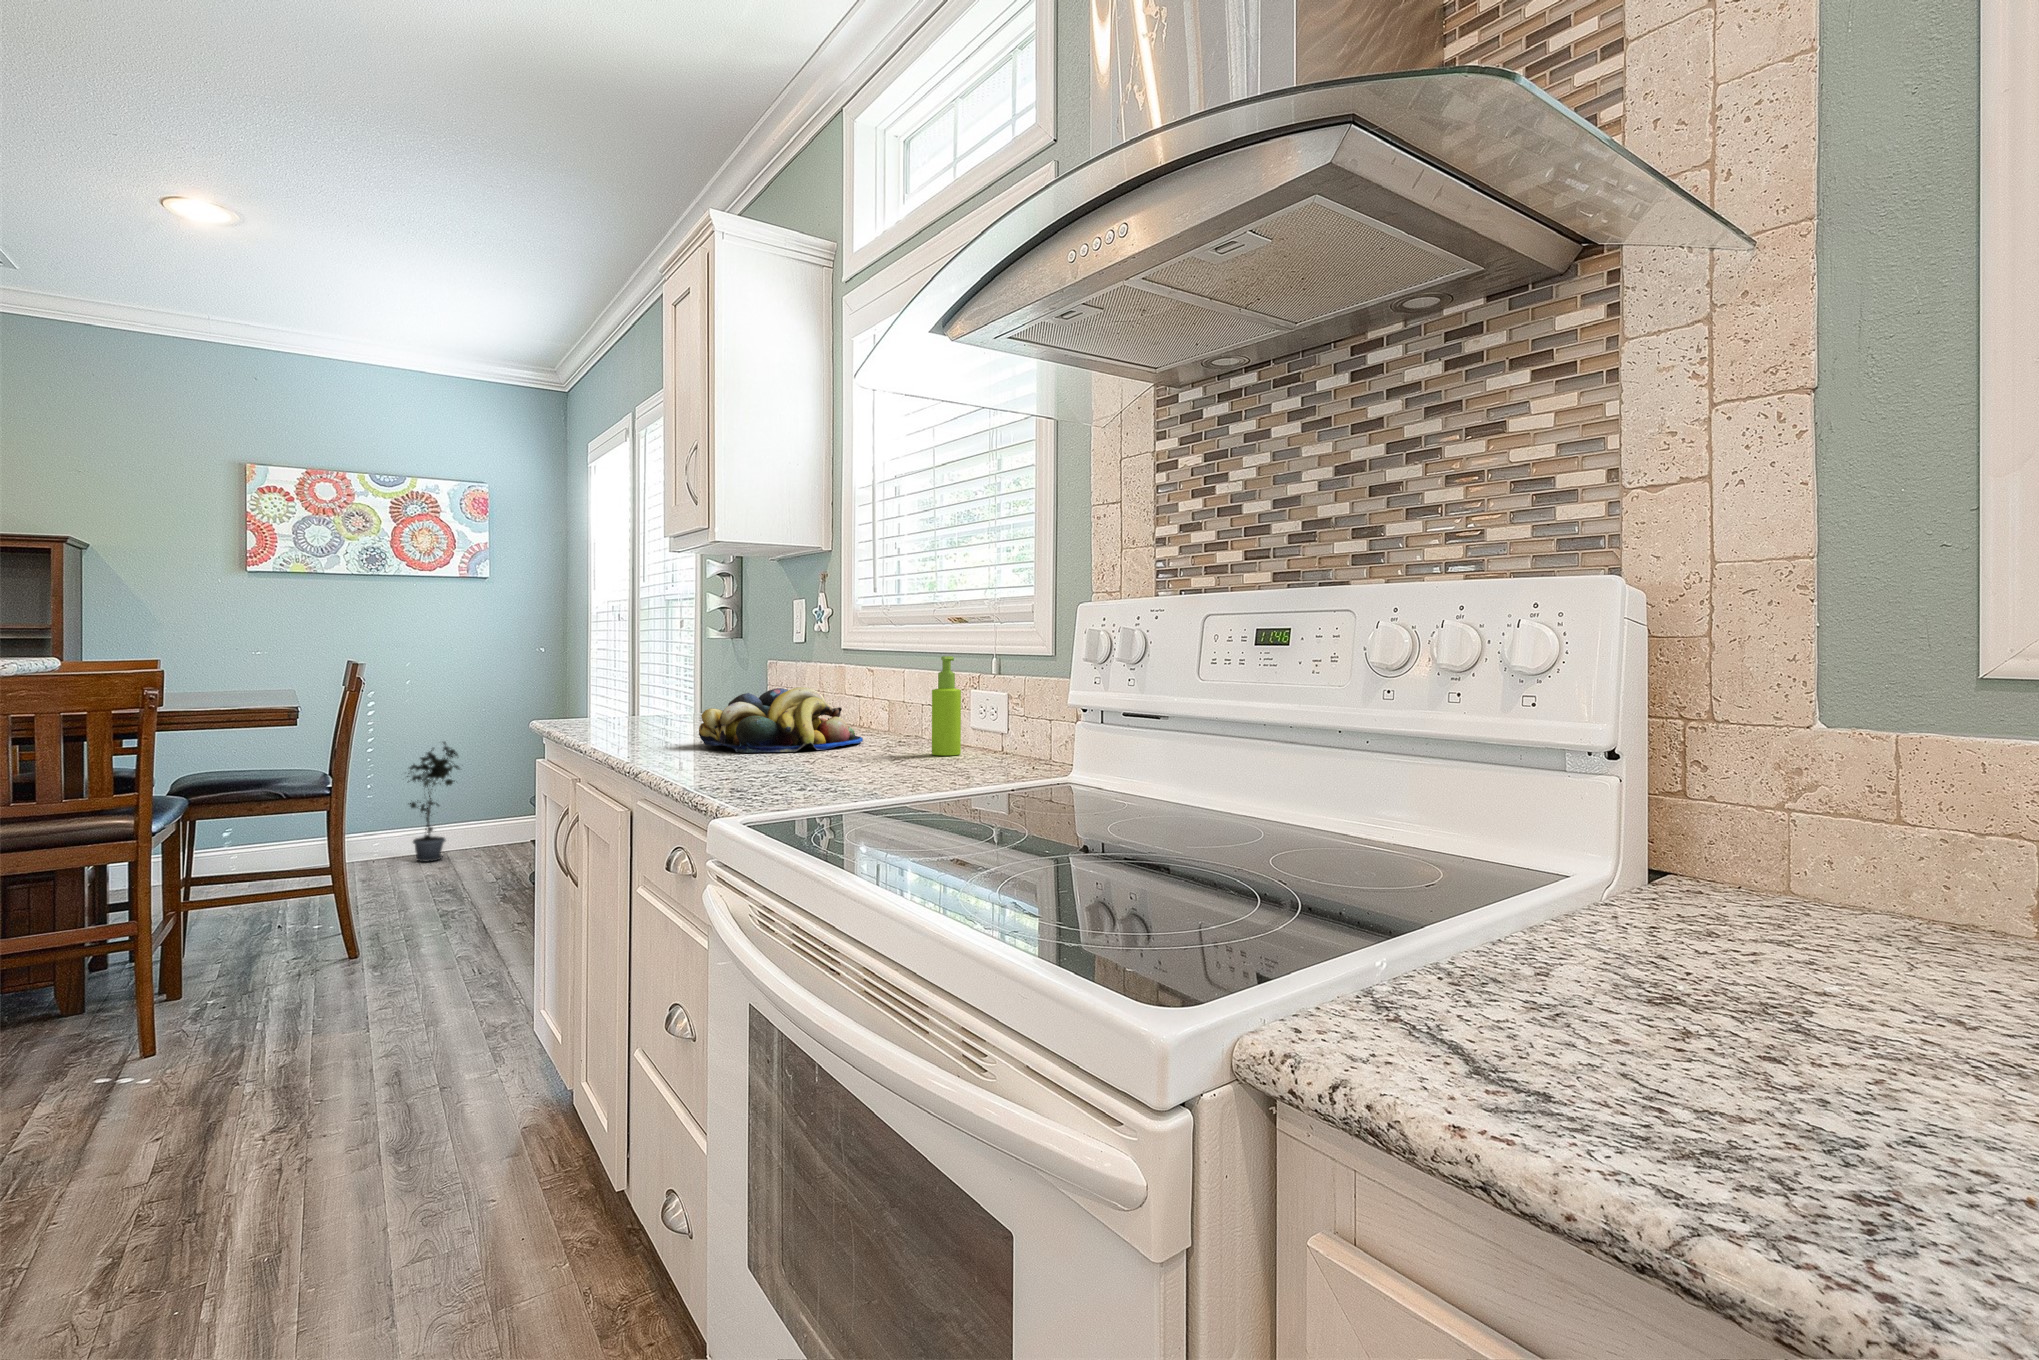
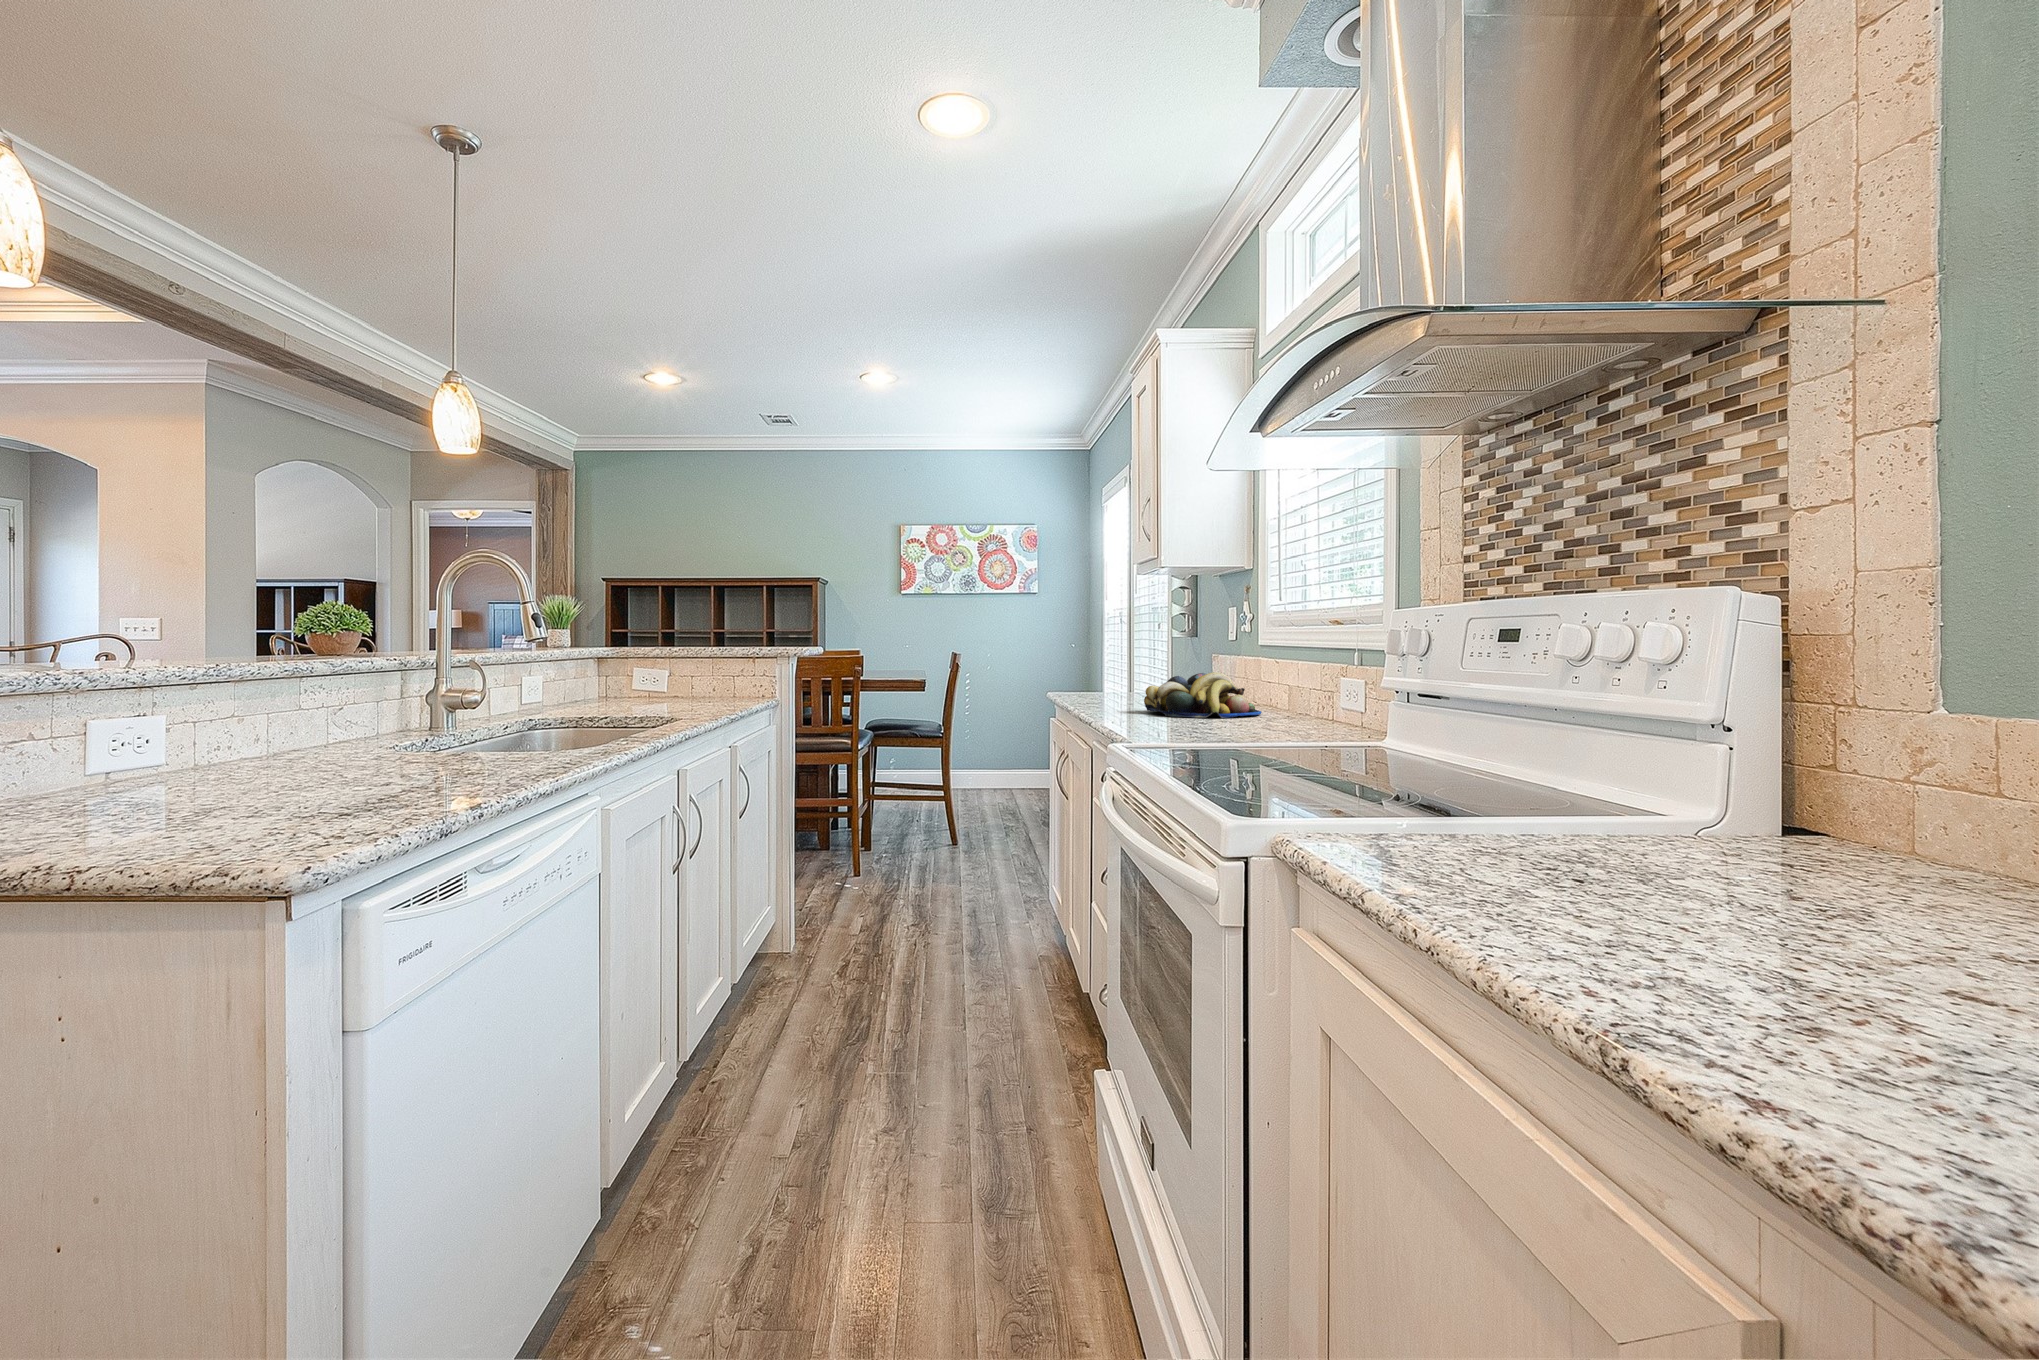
soap dispenser: present [932,656,961,755] -> none [1303,650,1327,726]
potted plant: present [407,742,459,862] -> none [983,710,1020,793]

